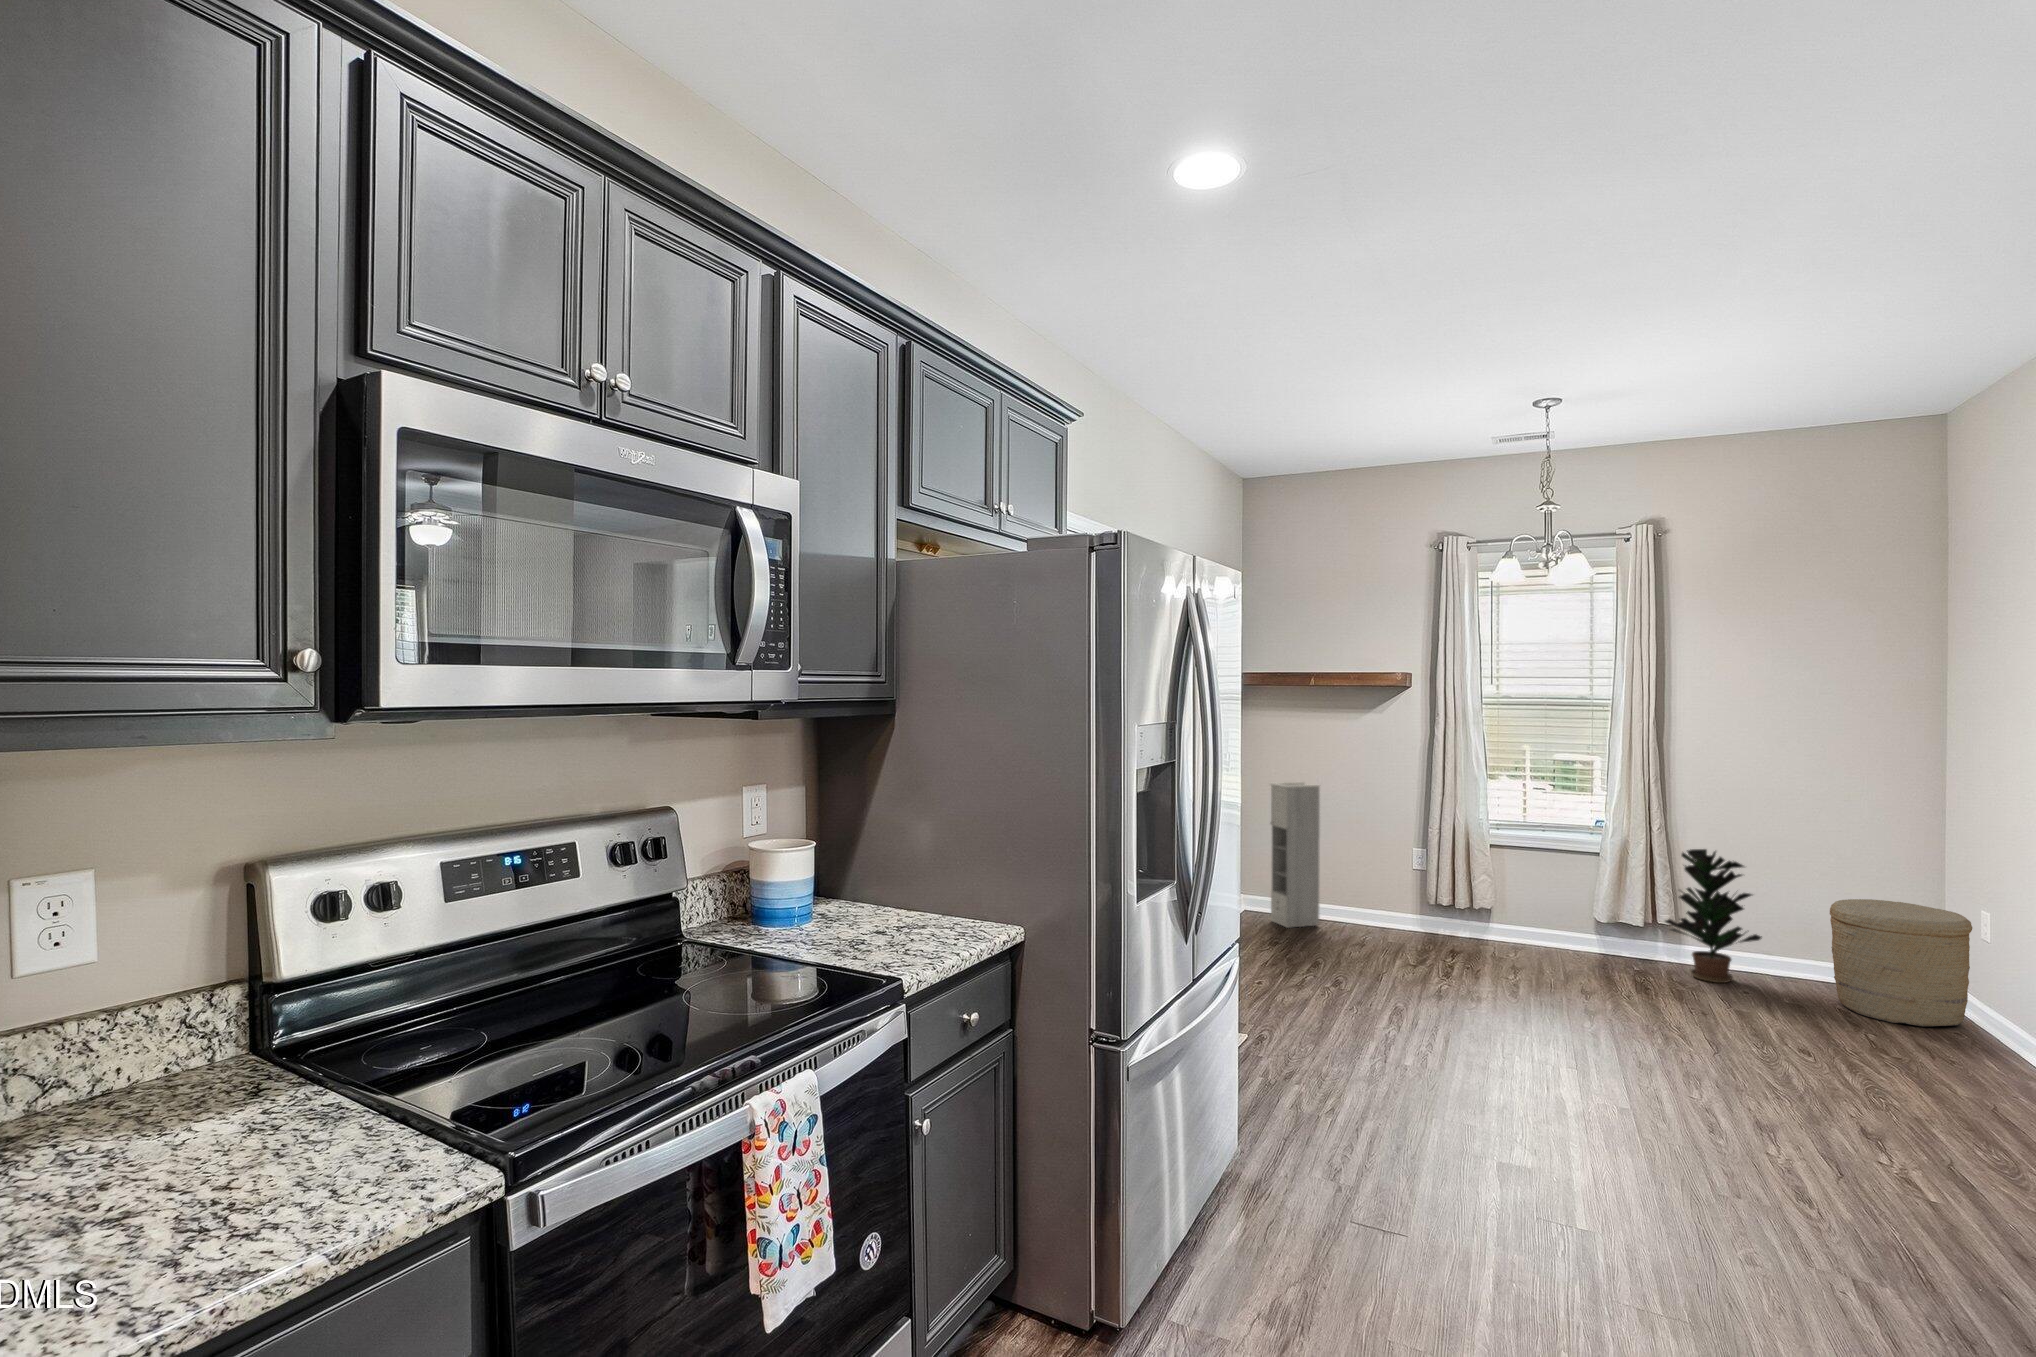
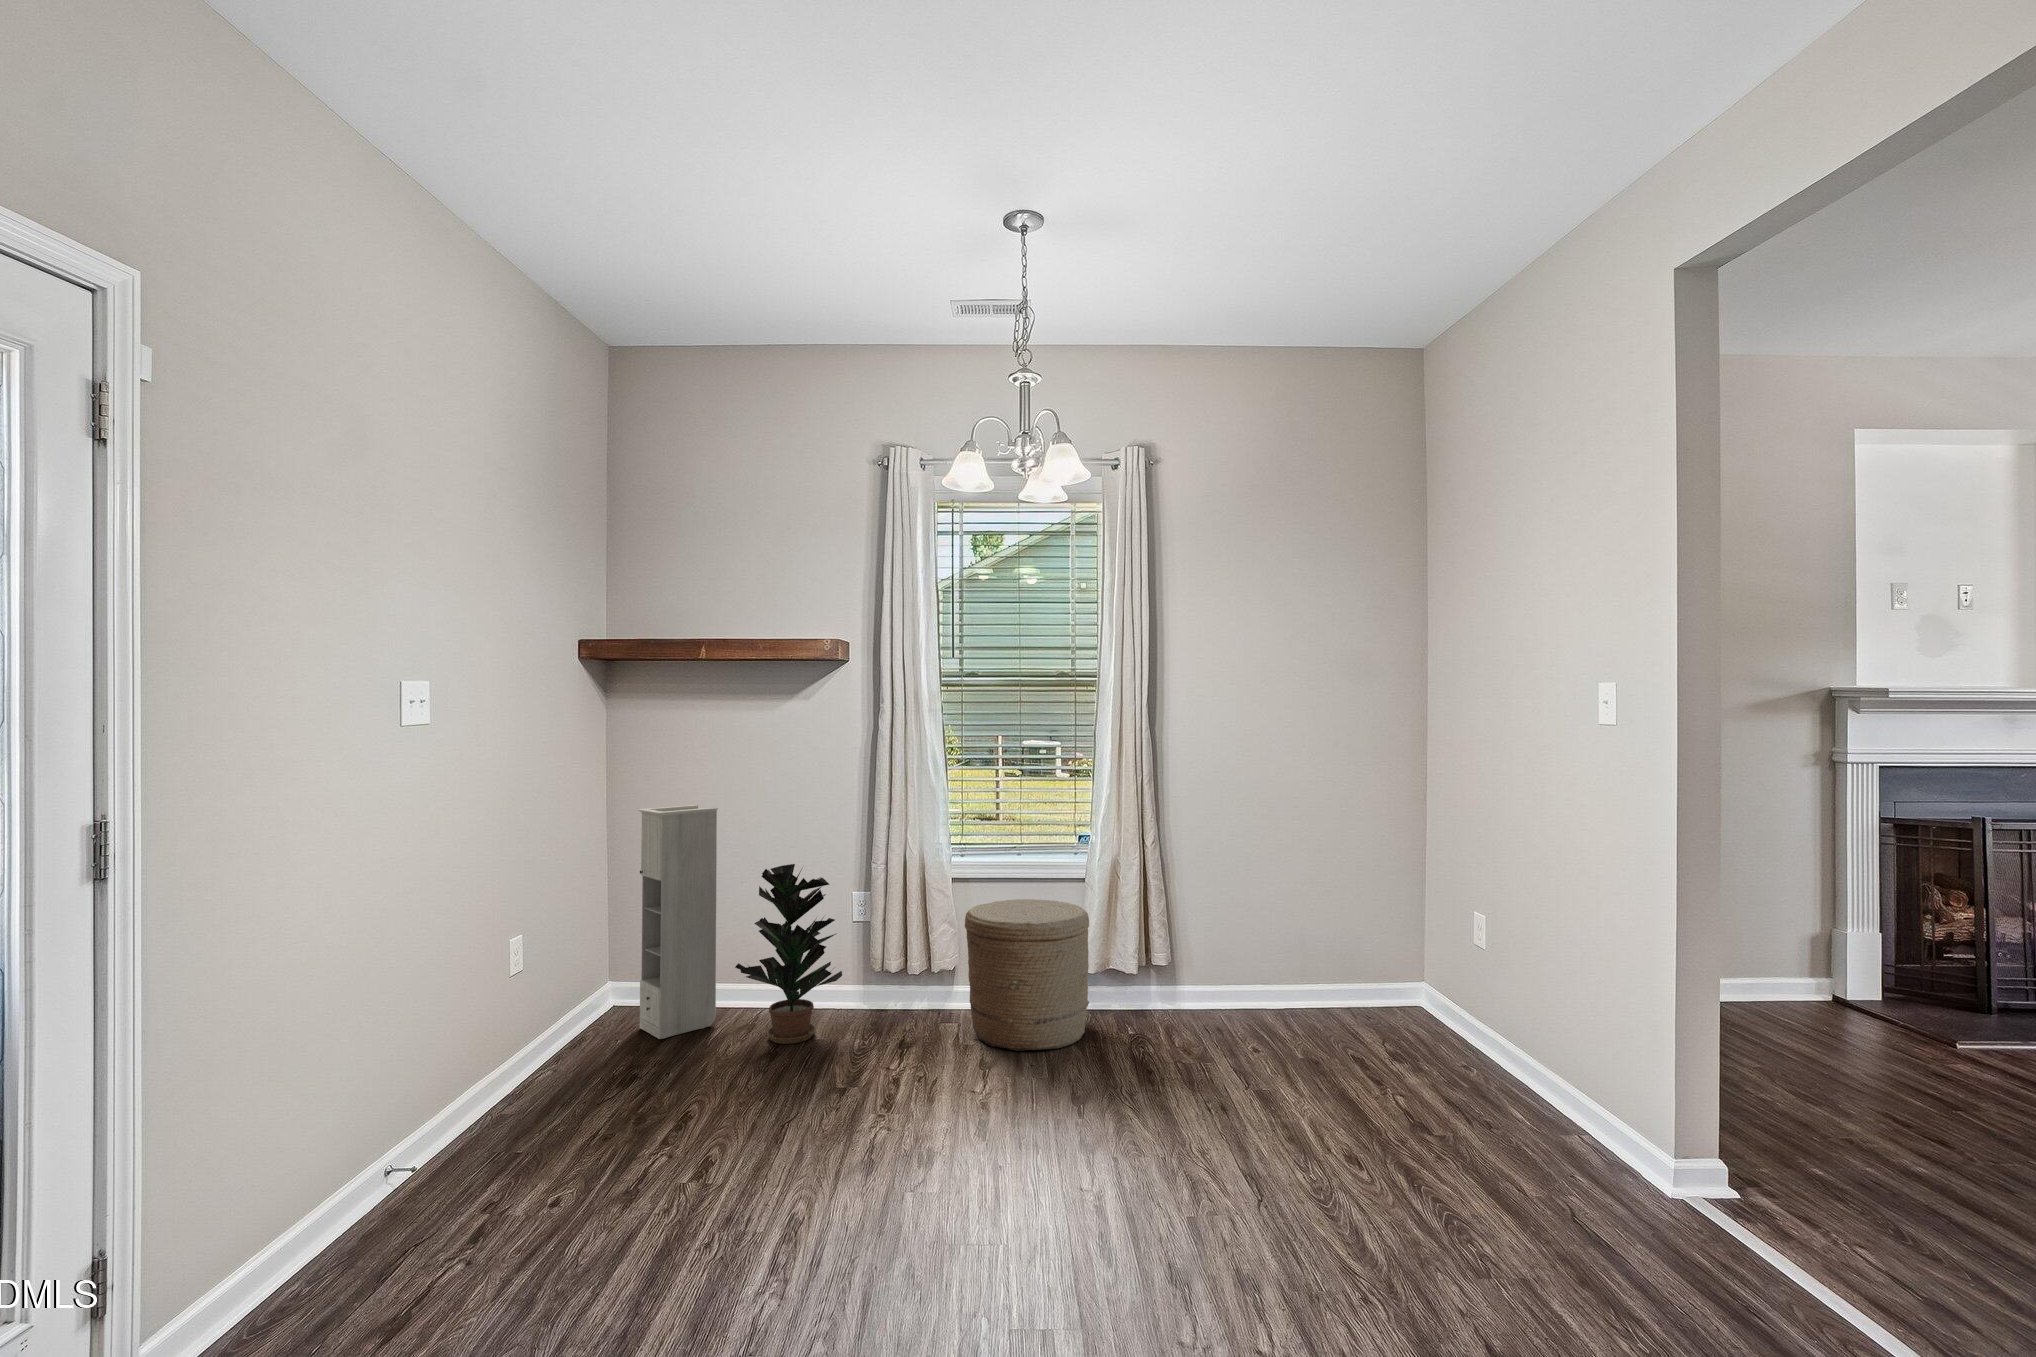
potted plant: present [1665,849,1762,983] -> present [735,864,842,1044]
woven basket: present [1830,899,1972,1026] -> present [965,899,1089,1051]

